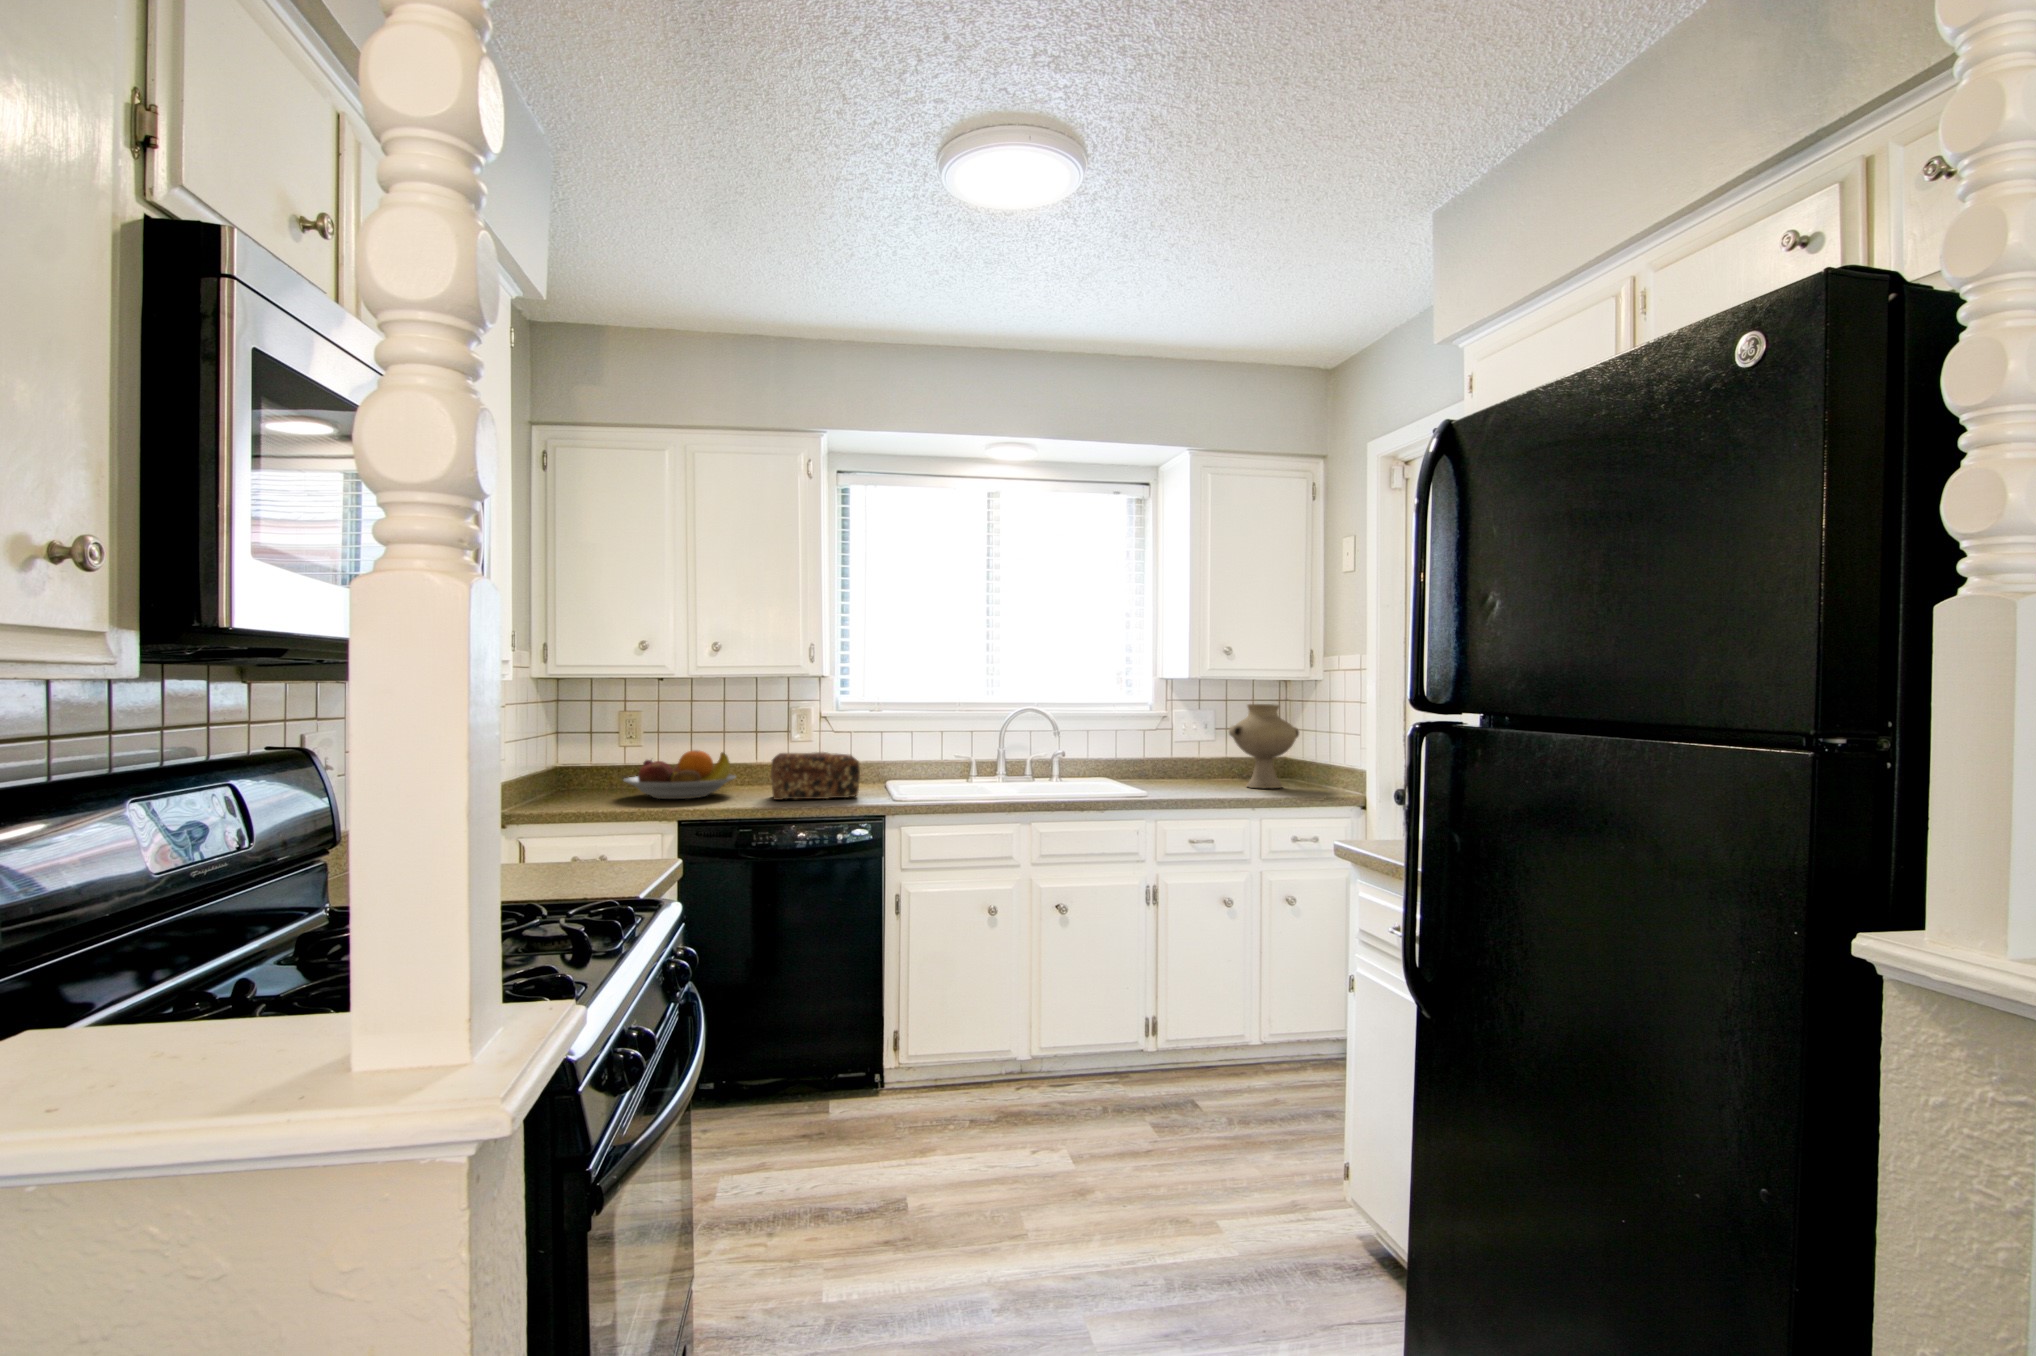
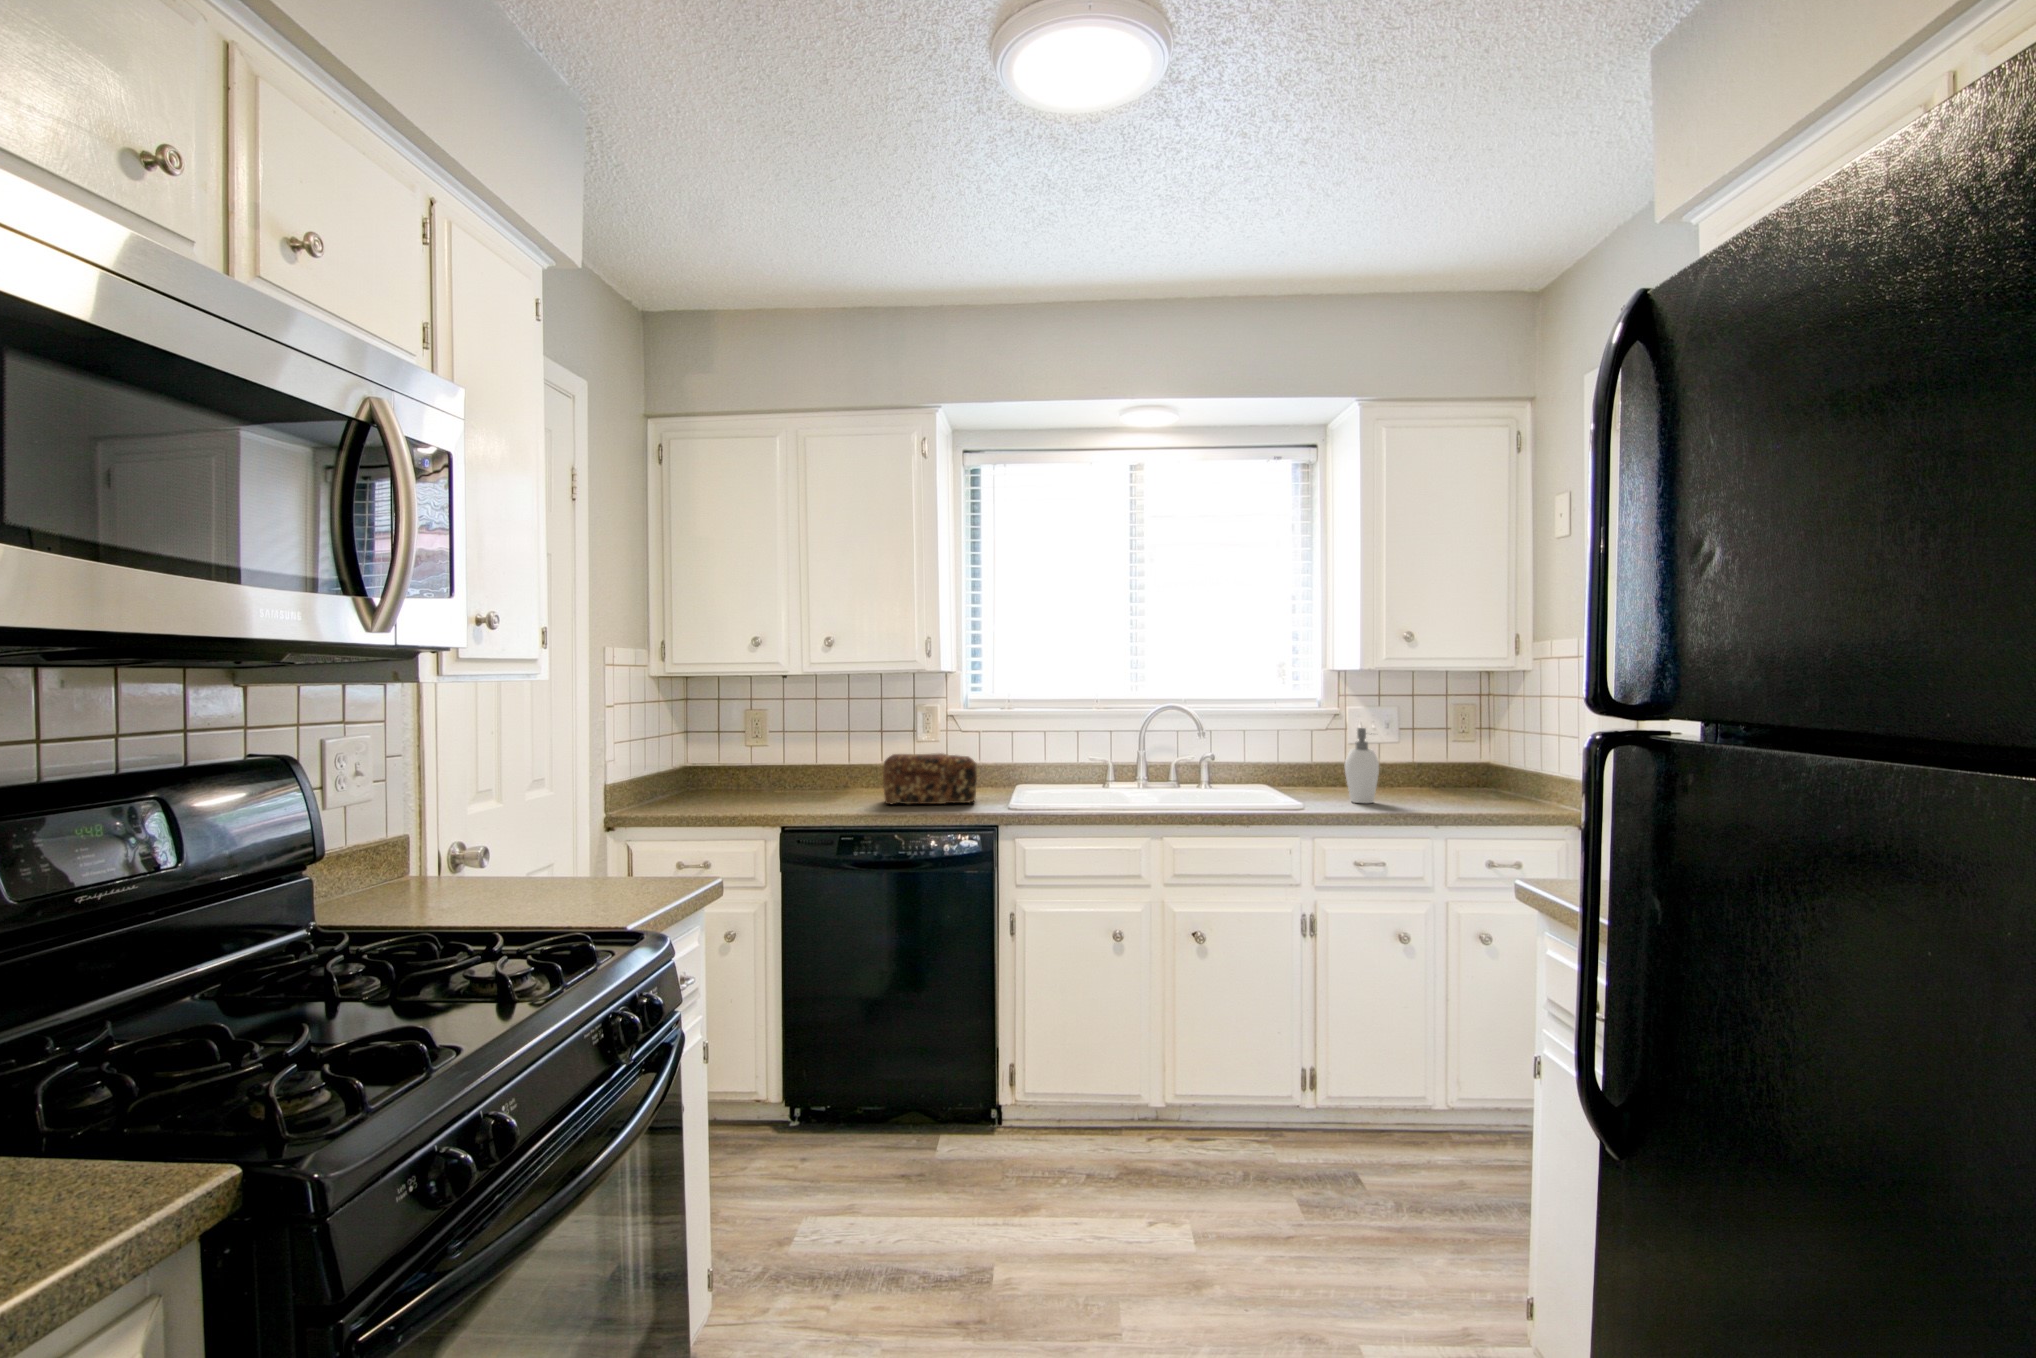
vase: present [1229,704,1299,788] -> none [1409,700,1501,801]
soap dispenser: none [1178,727,1206,791] -> present [1345,728,1379,803]
fruit bowl: present [624,750,735,799] -> none [739,750,853,801]

